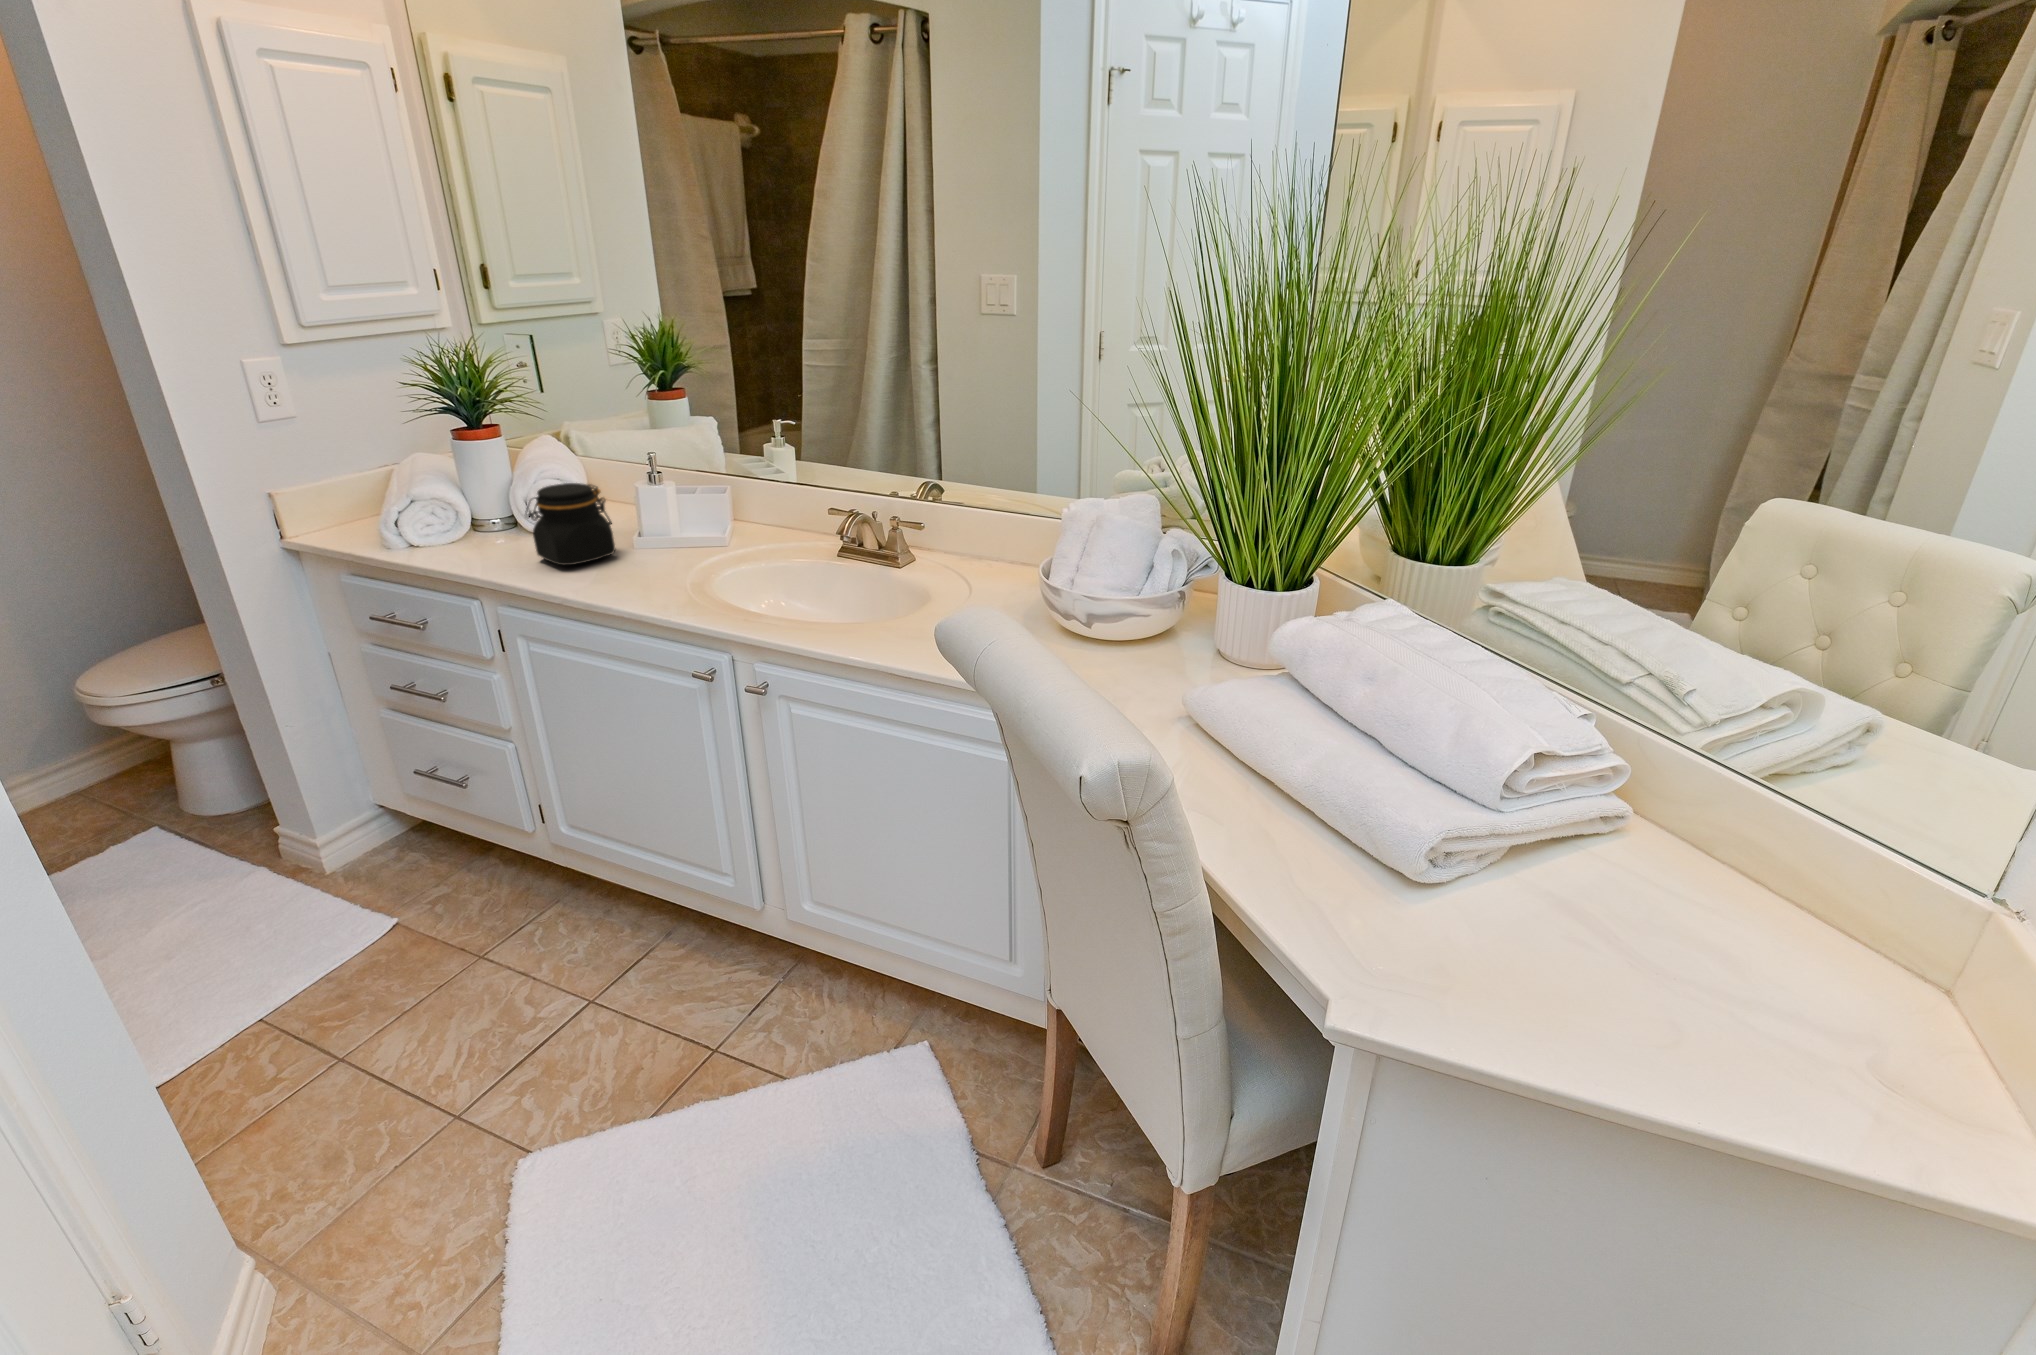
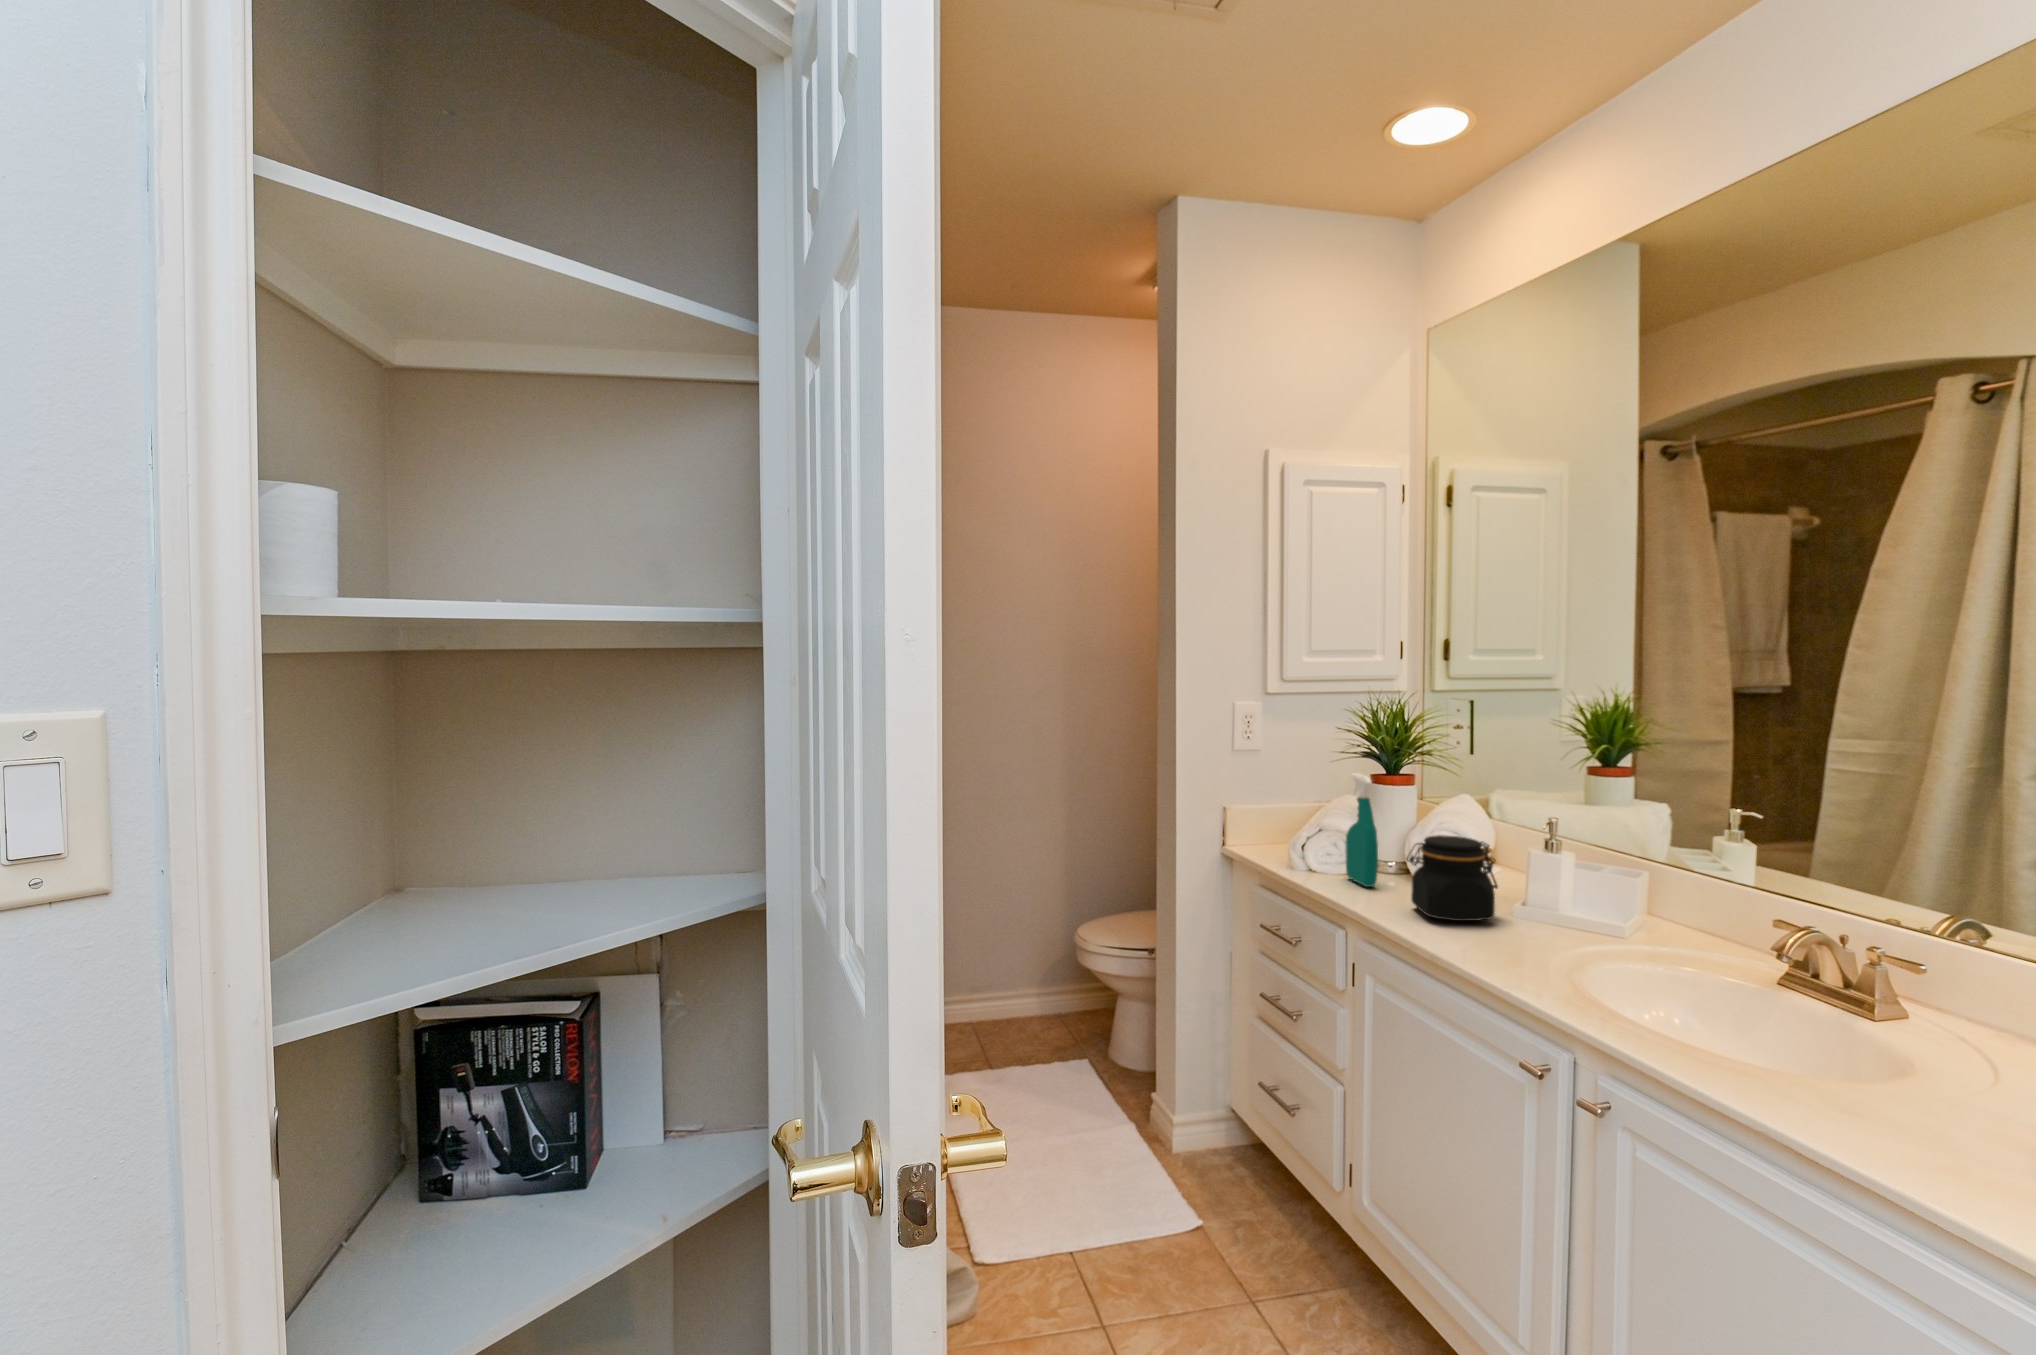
spray bottle: none [432,433,491,550] -> present [1346,773,1378,887]

